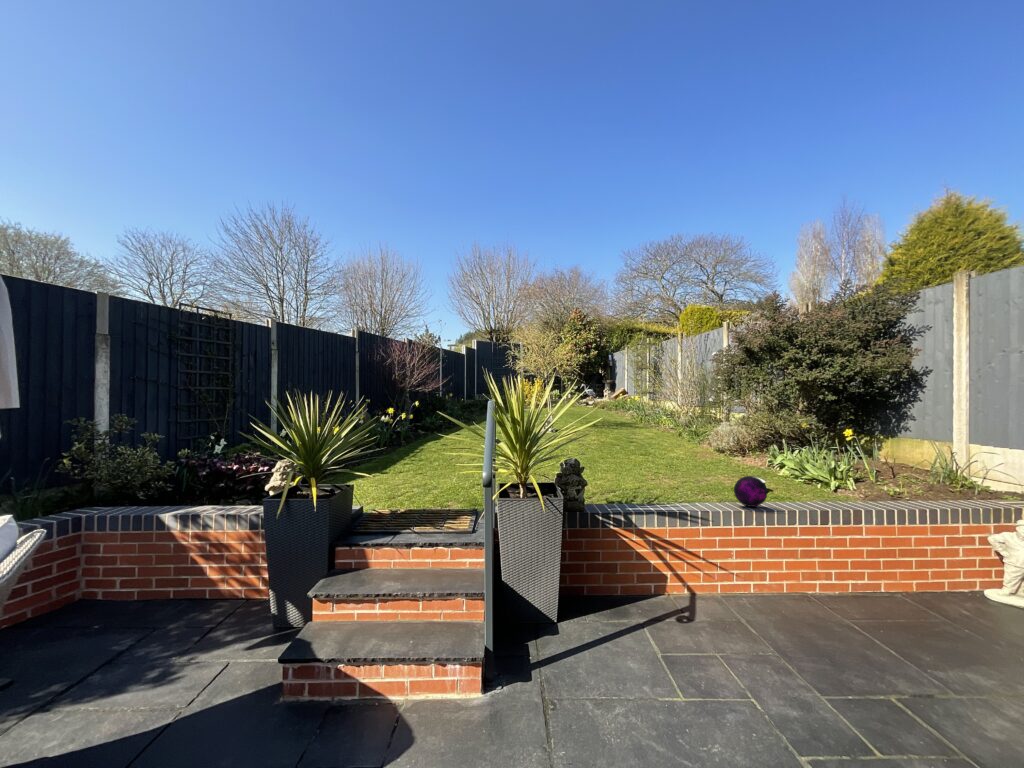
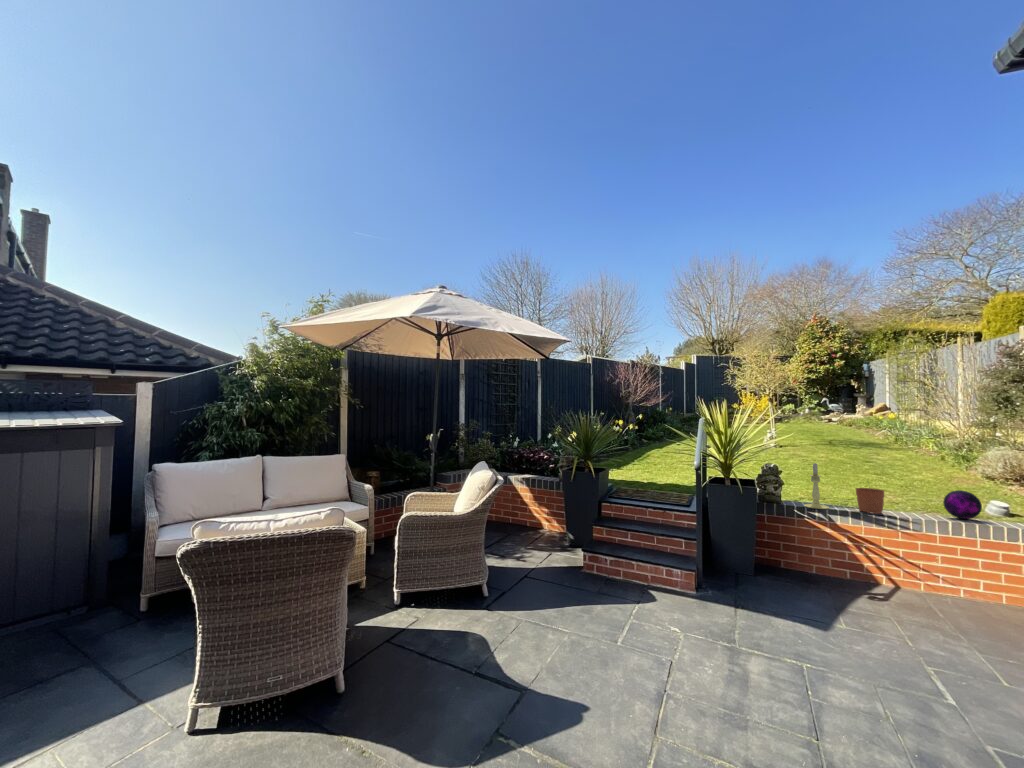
candle holder: none [605,455,632,511] -> present [804,463,829,509]
plant pot: none [657,469,685,511] -> present [856,488,884,514]

